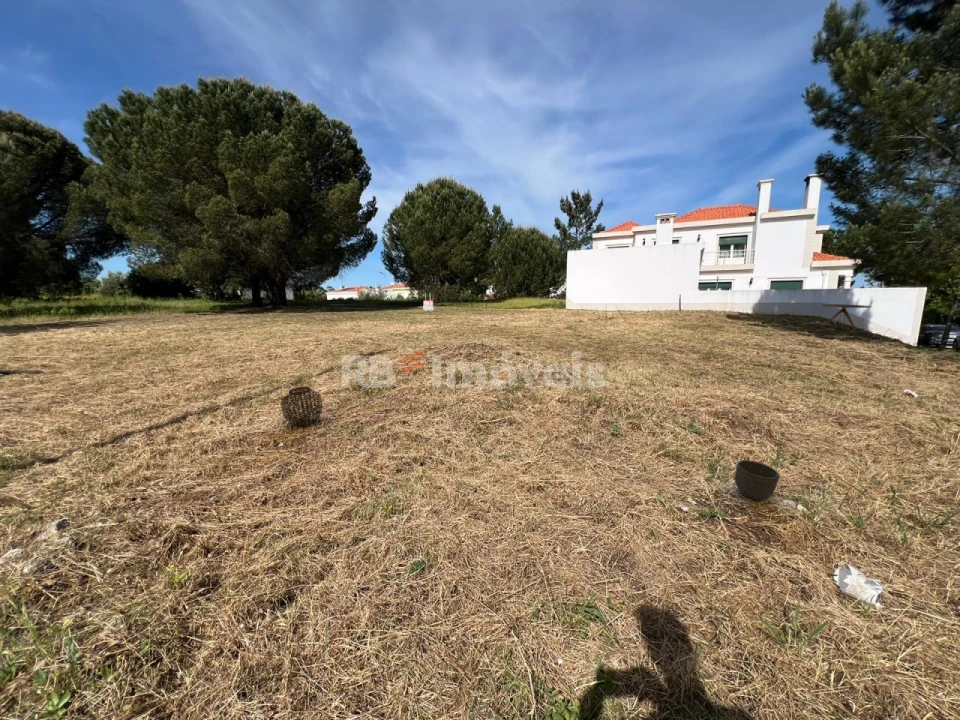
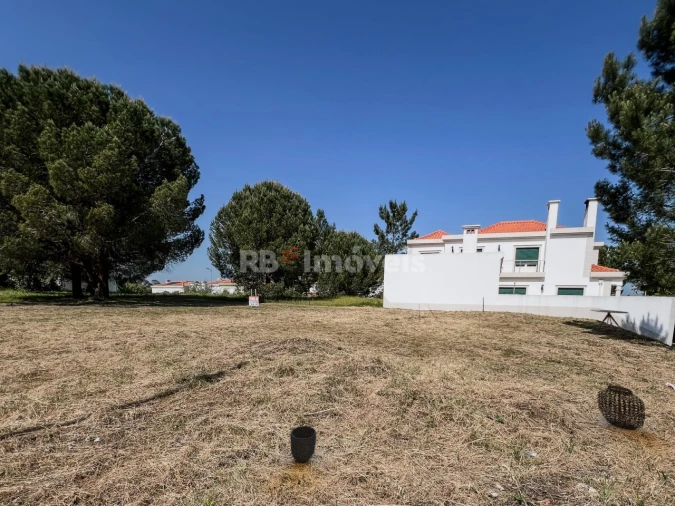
woven basket: present [281,386,322,427] -> present [597,385,645,430]
planter: present [735,460,780,501] -> present [290,426,316,463]

